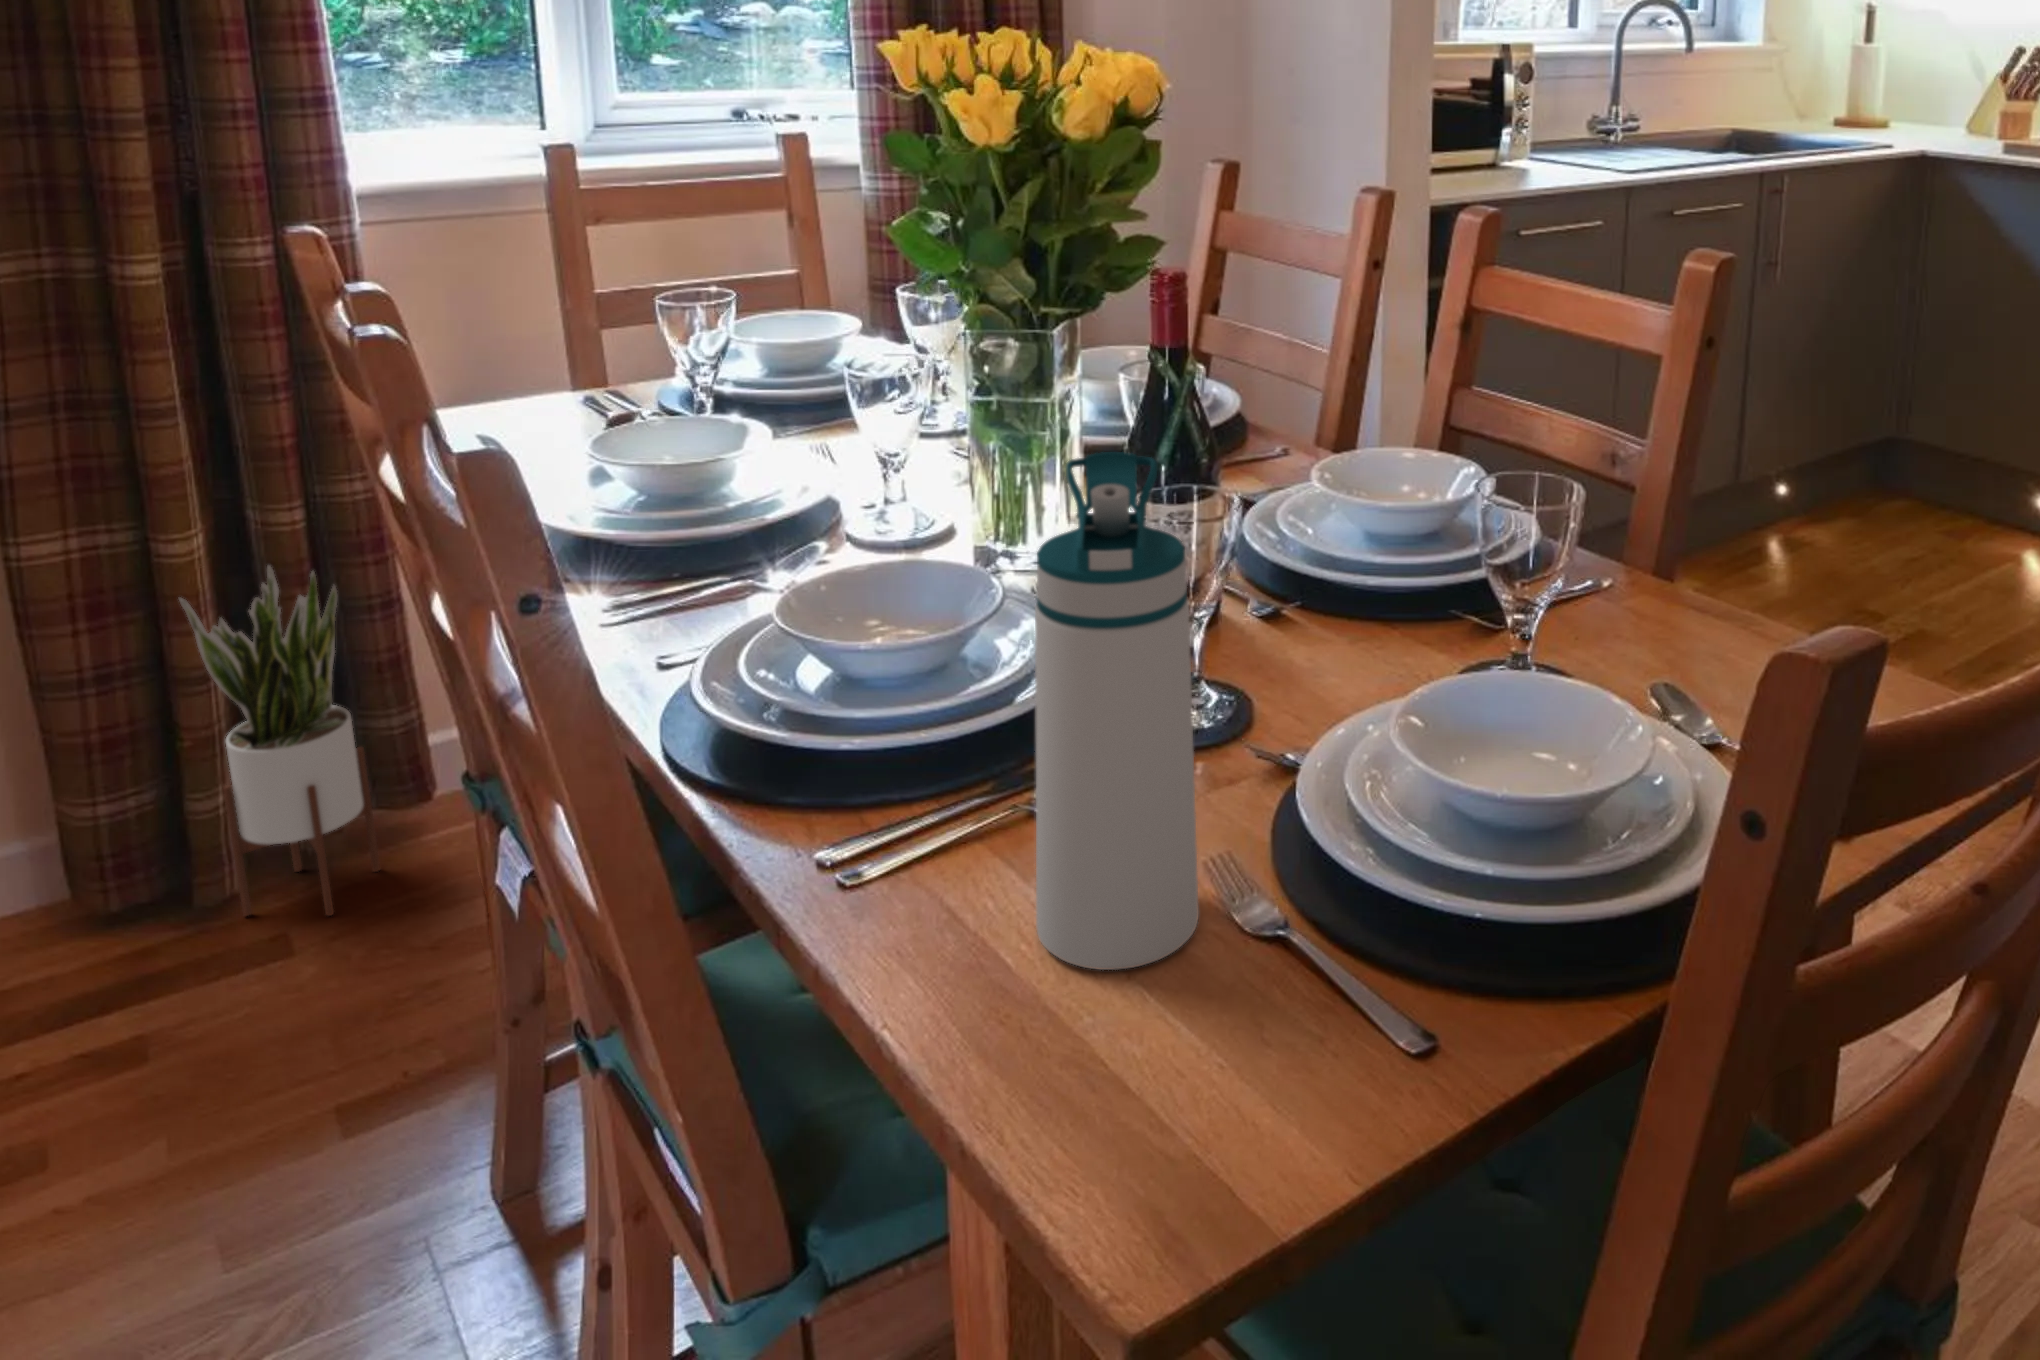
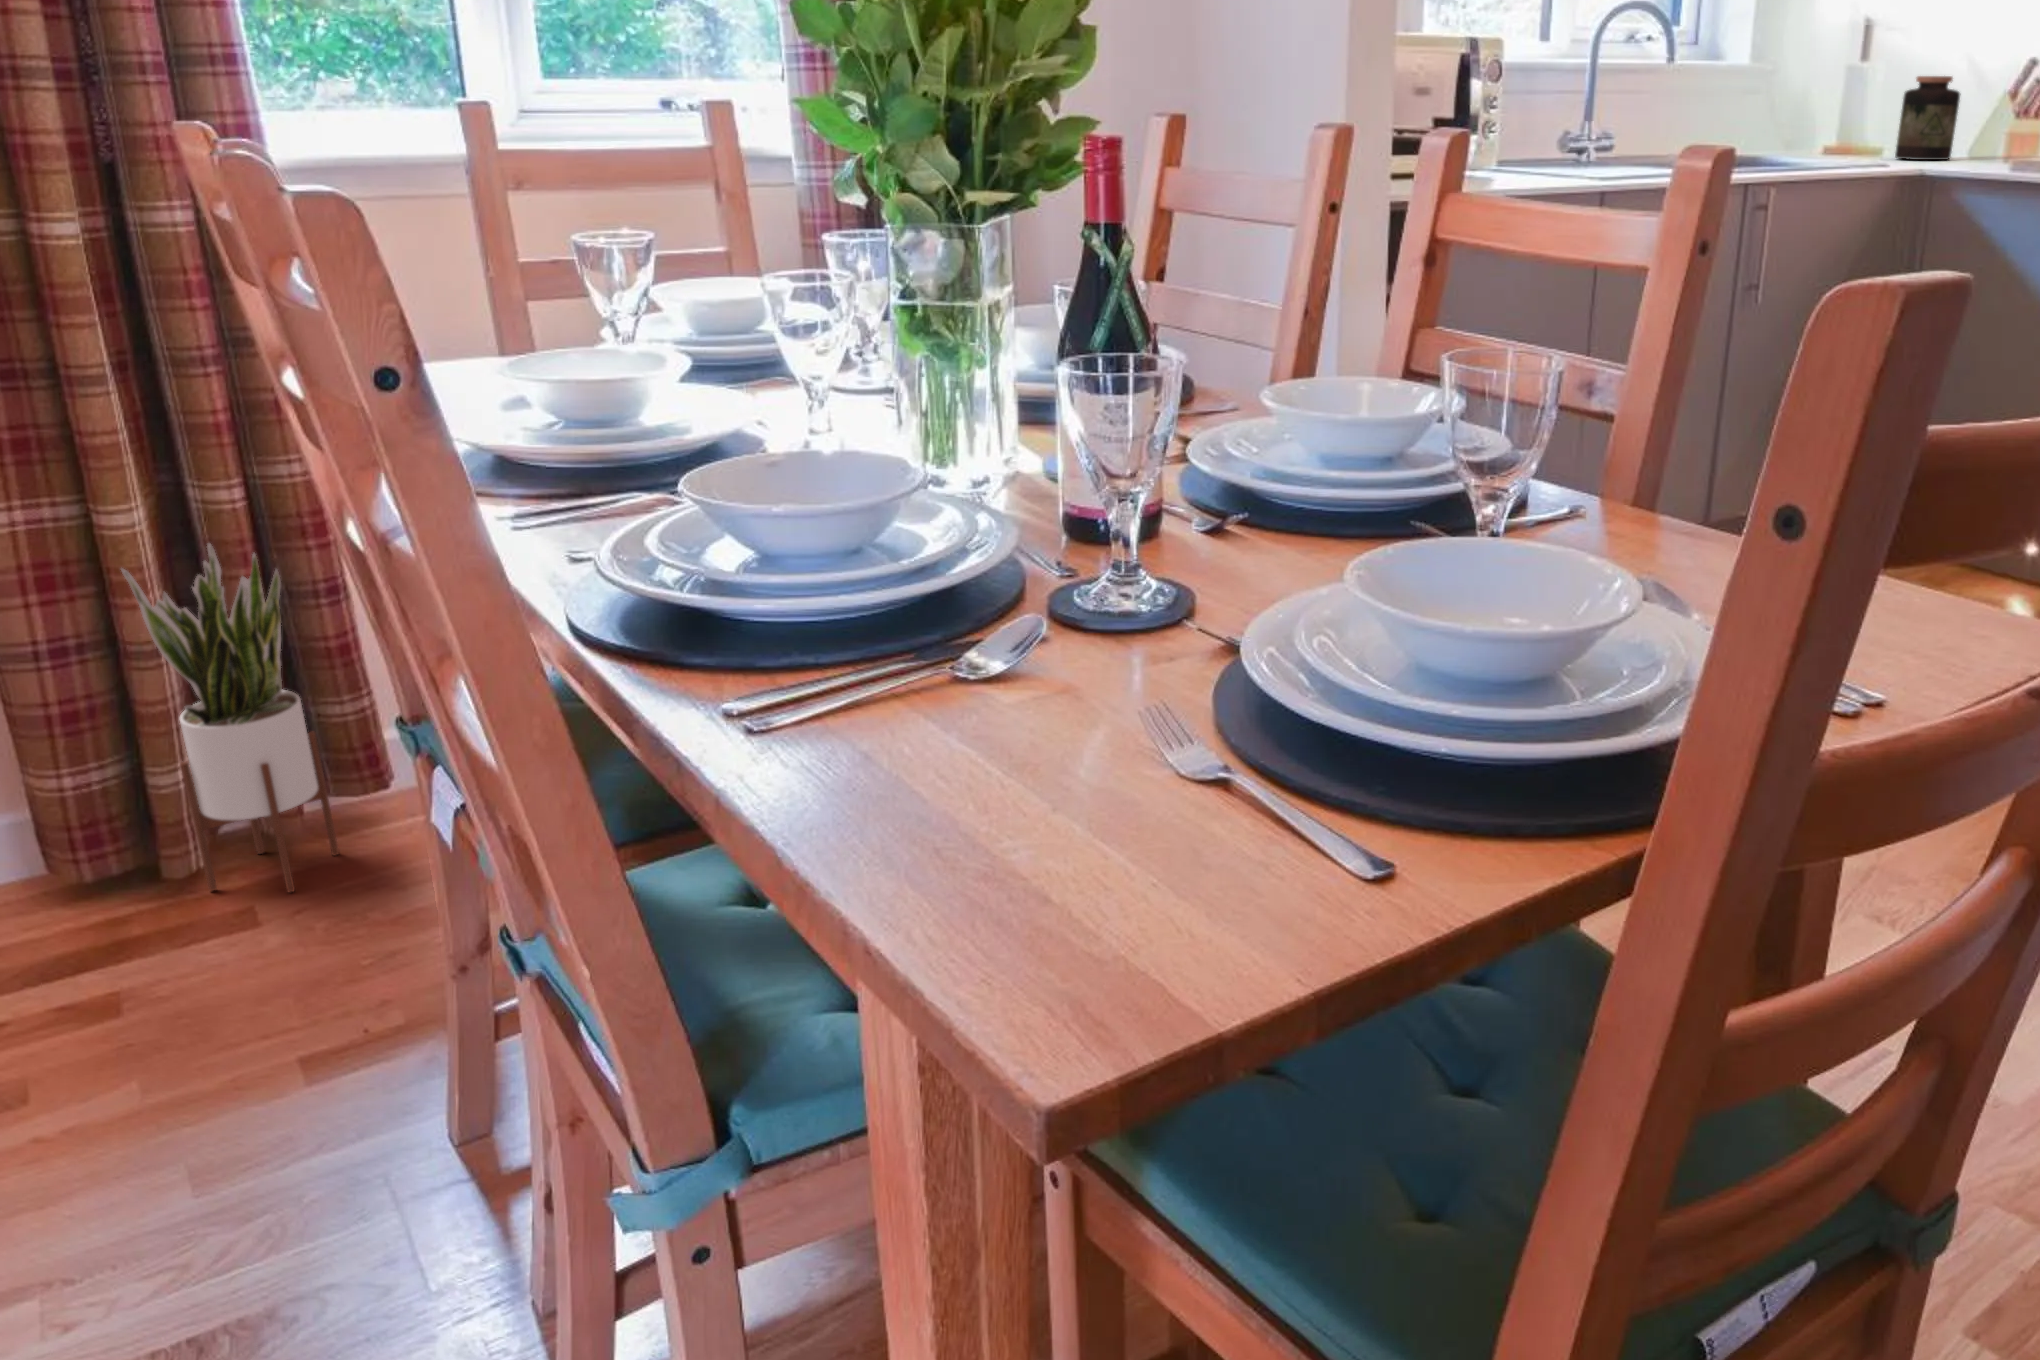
jar: none [1899,61,1956,137] -> present [1895,76,1961,160]
water bottle: present [1035,452,1199,970] -> none [948,242,1131,802]

